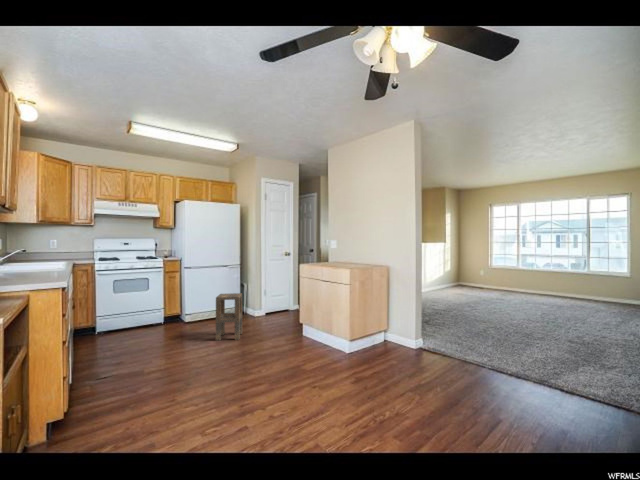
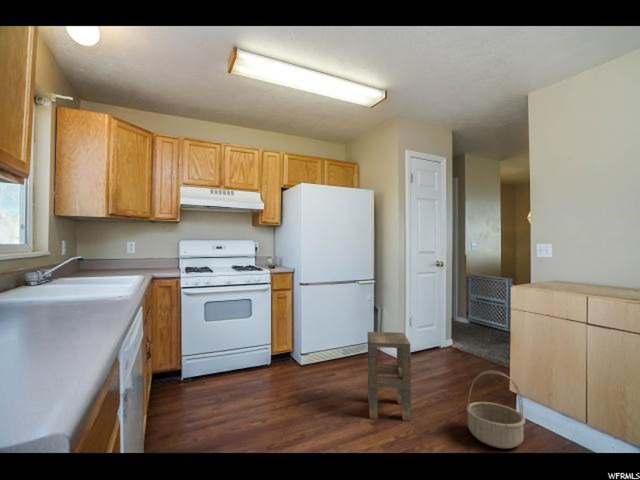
basket: none [265,307,292,345] -> present [466,370,525,449]

